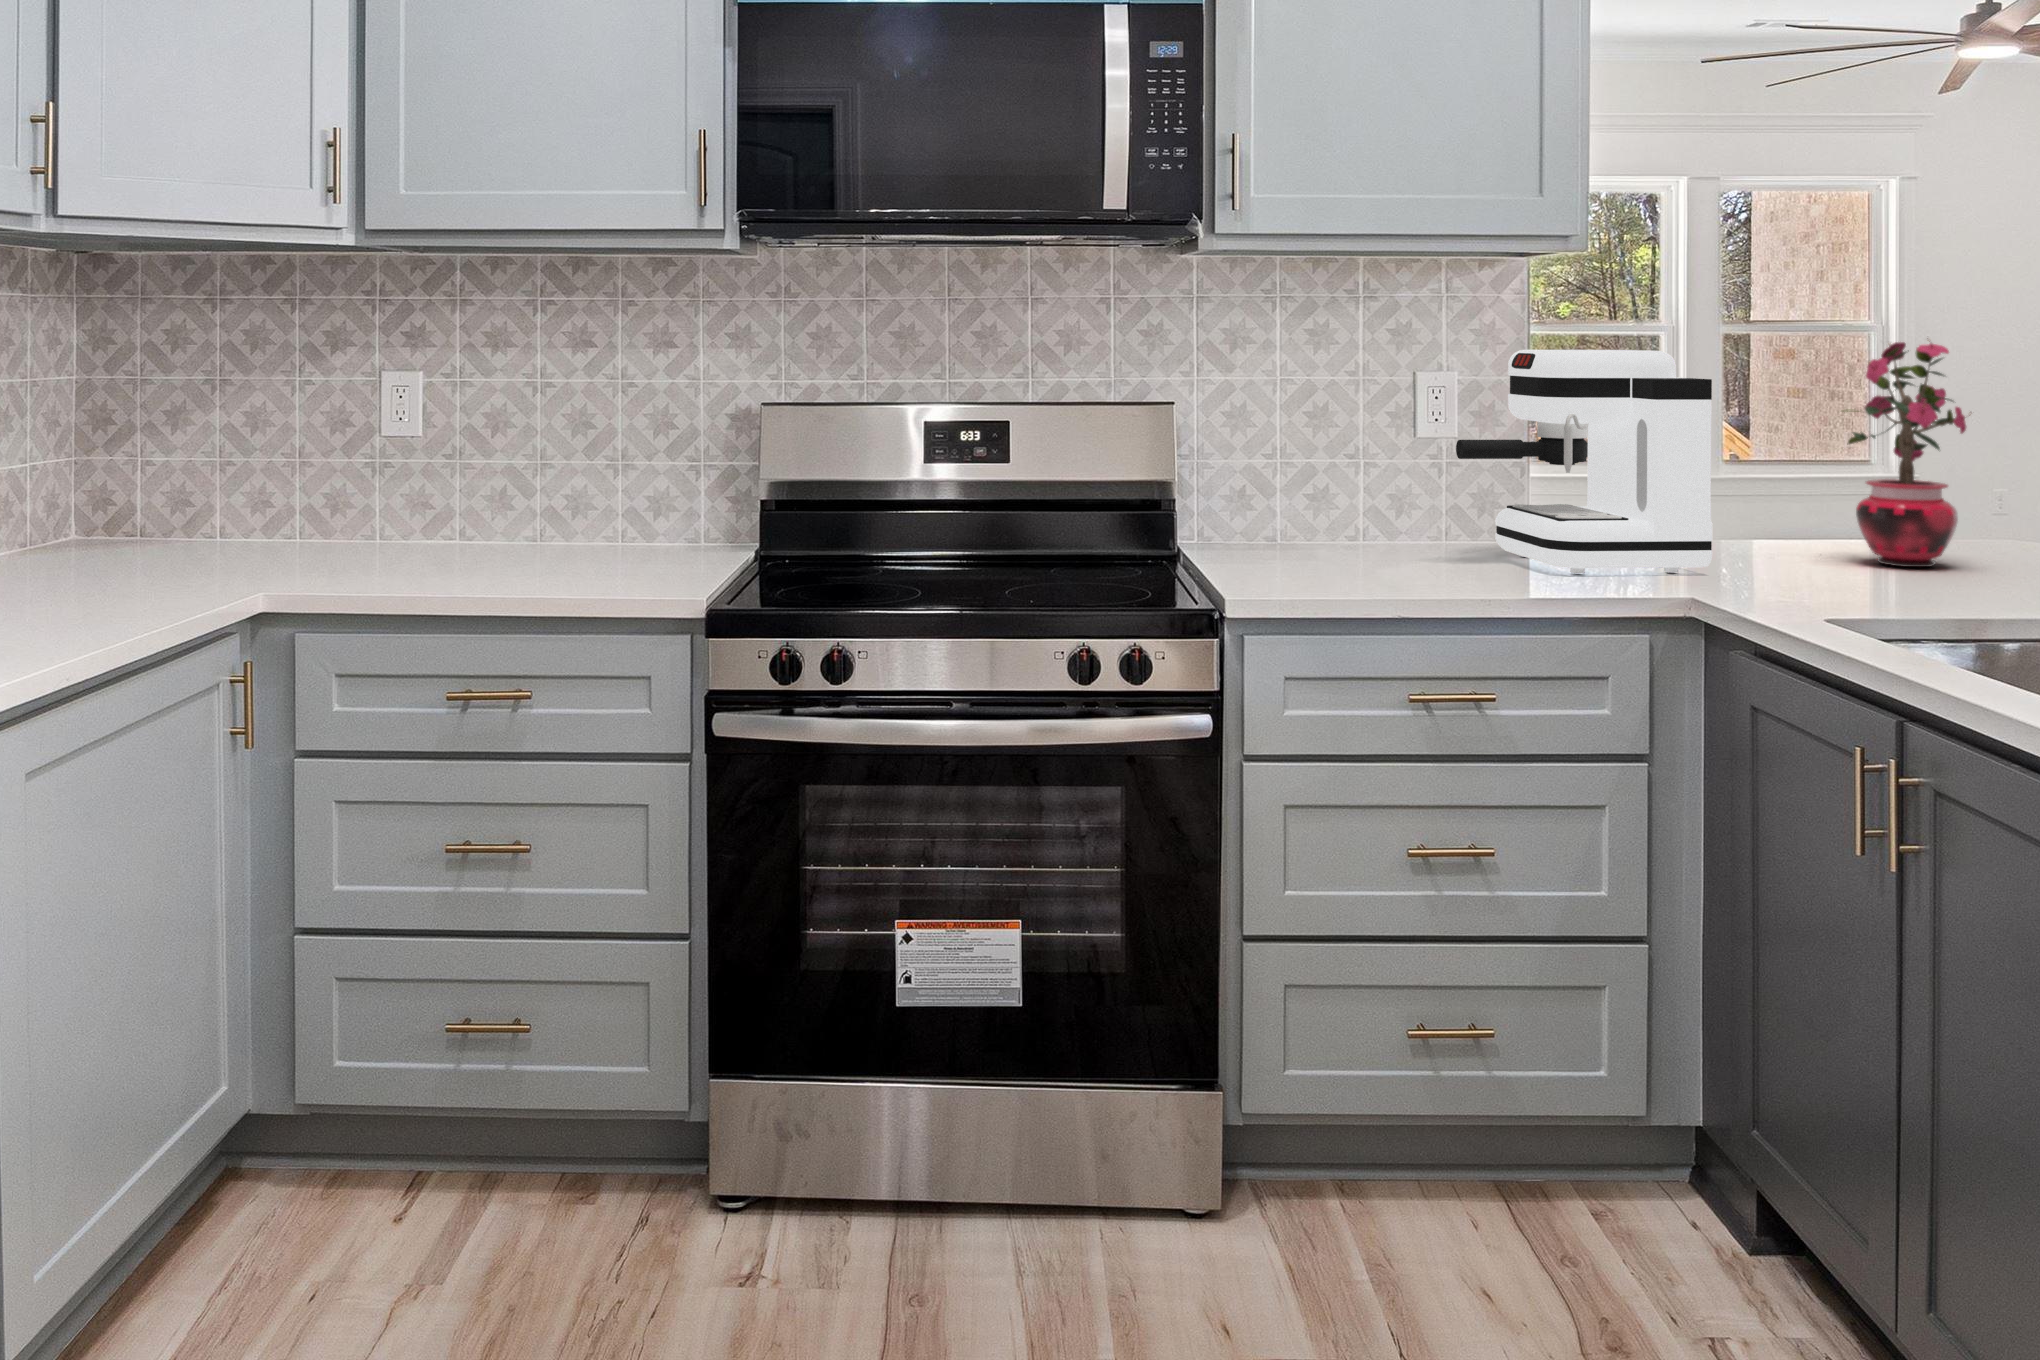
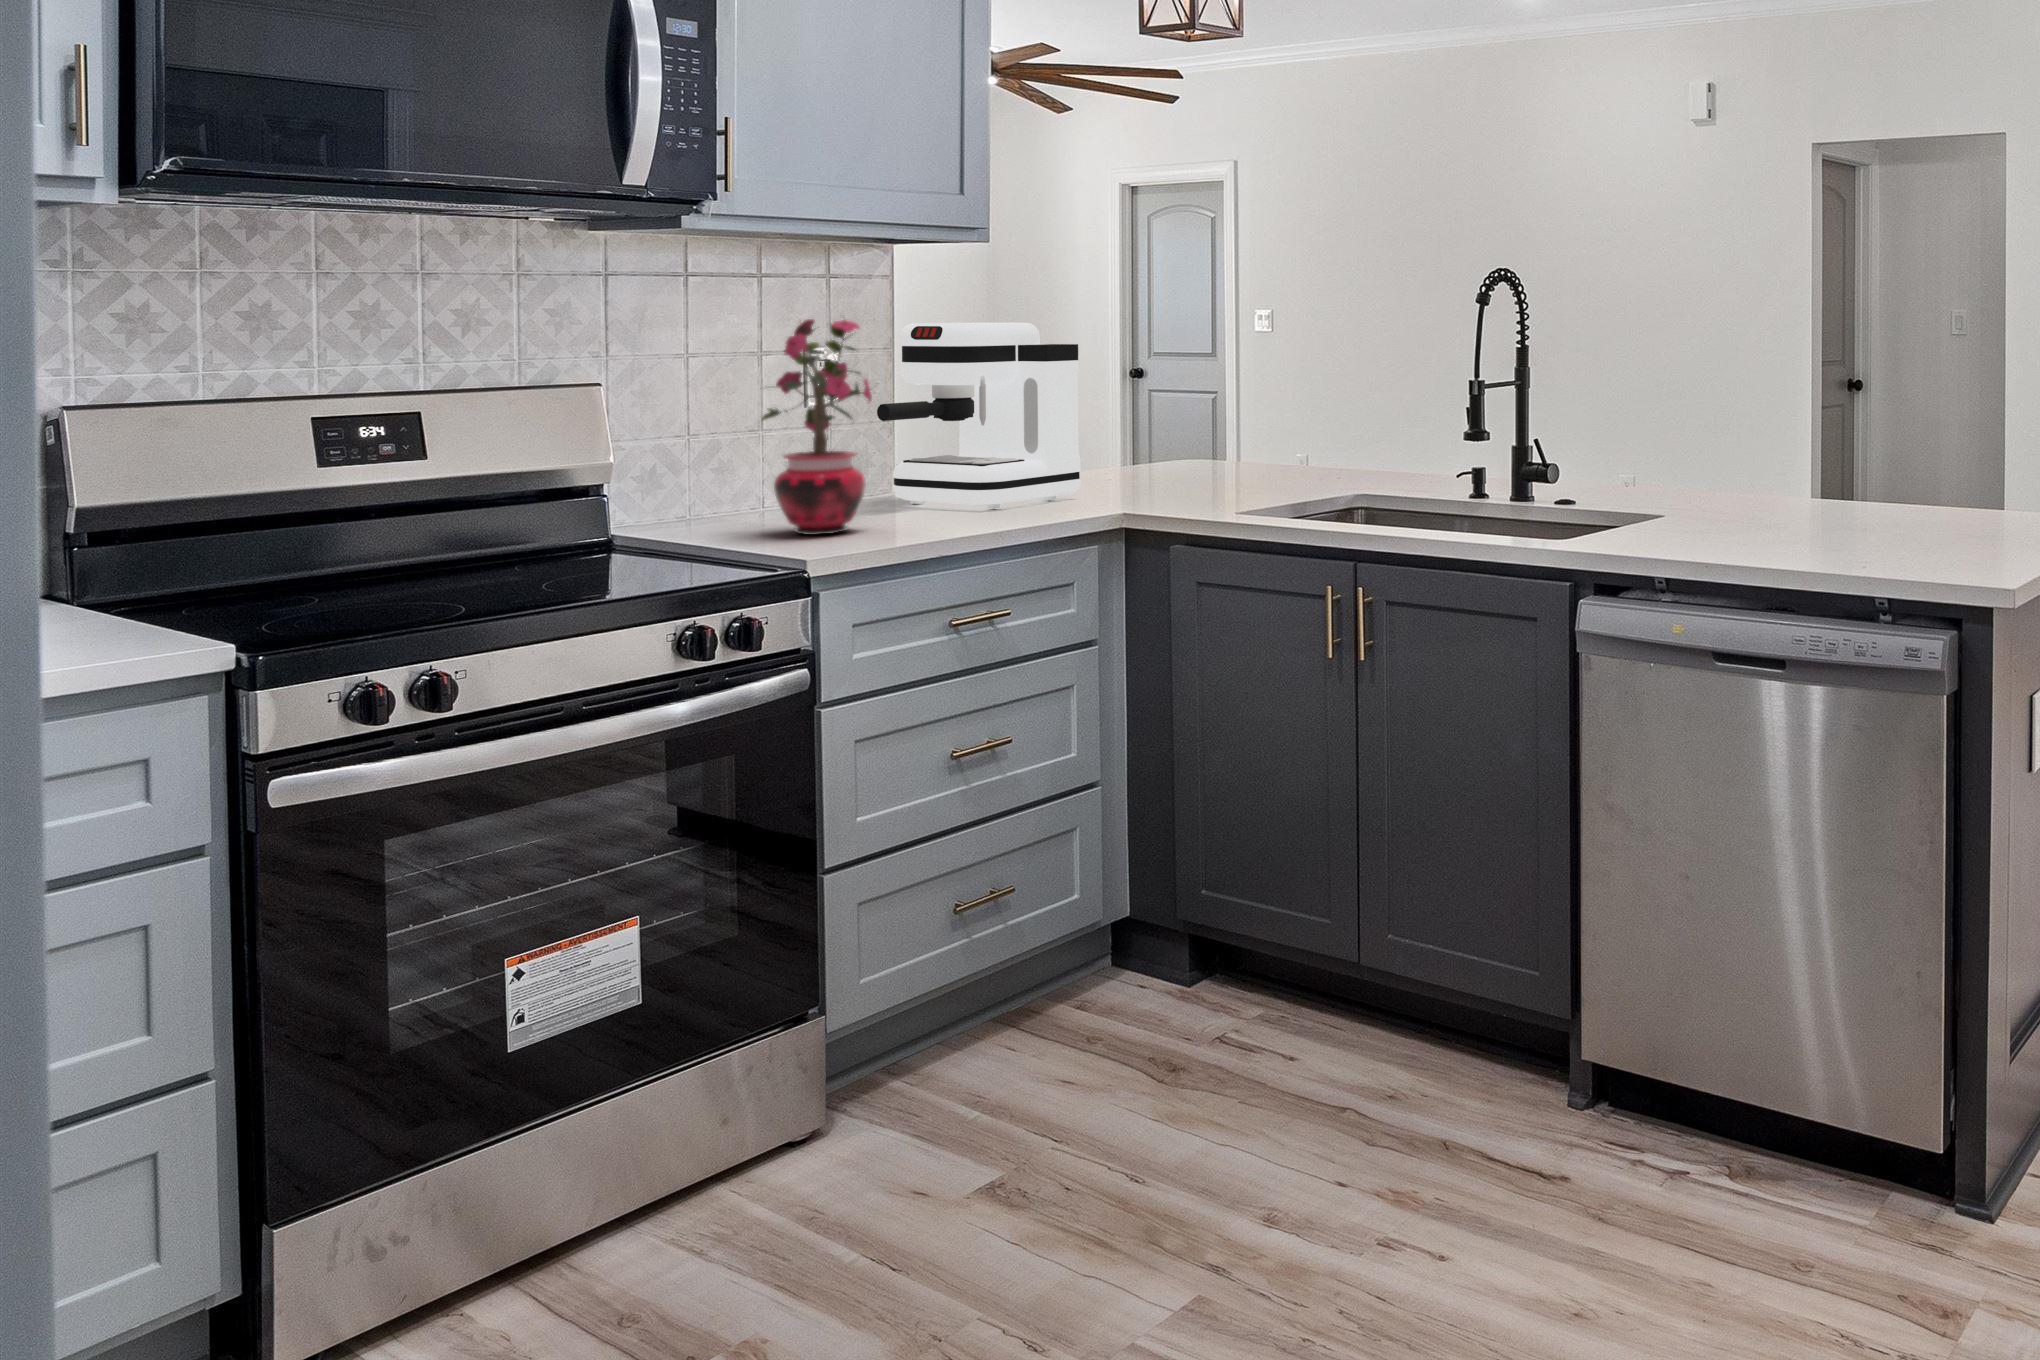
potted plant: present [1848,342,1966,567] -> present [762,319,872,535]

